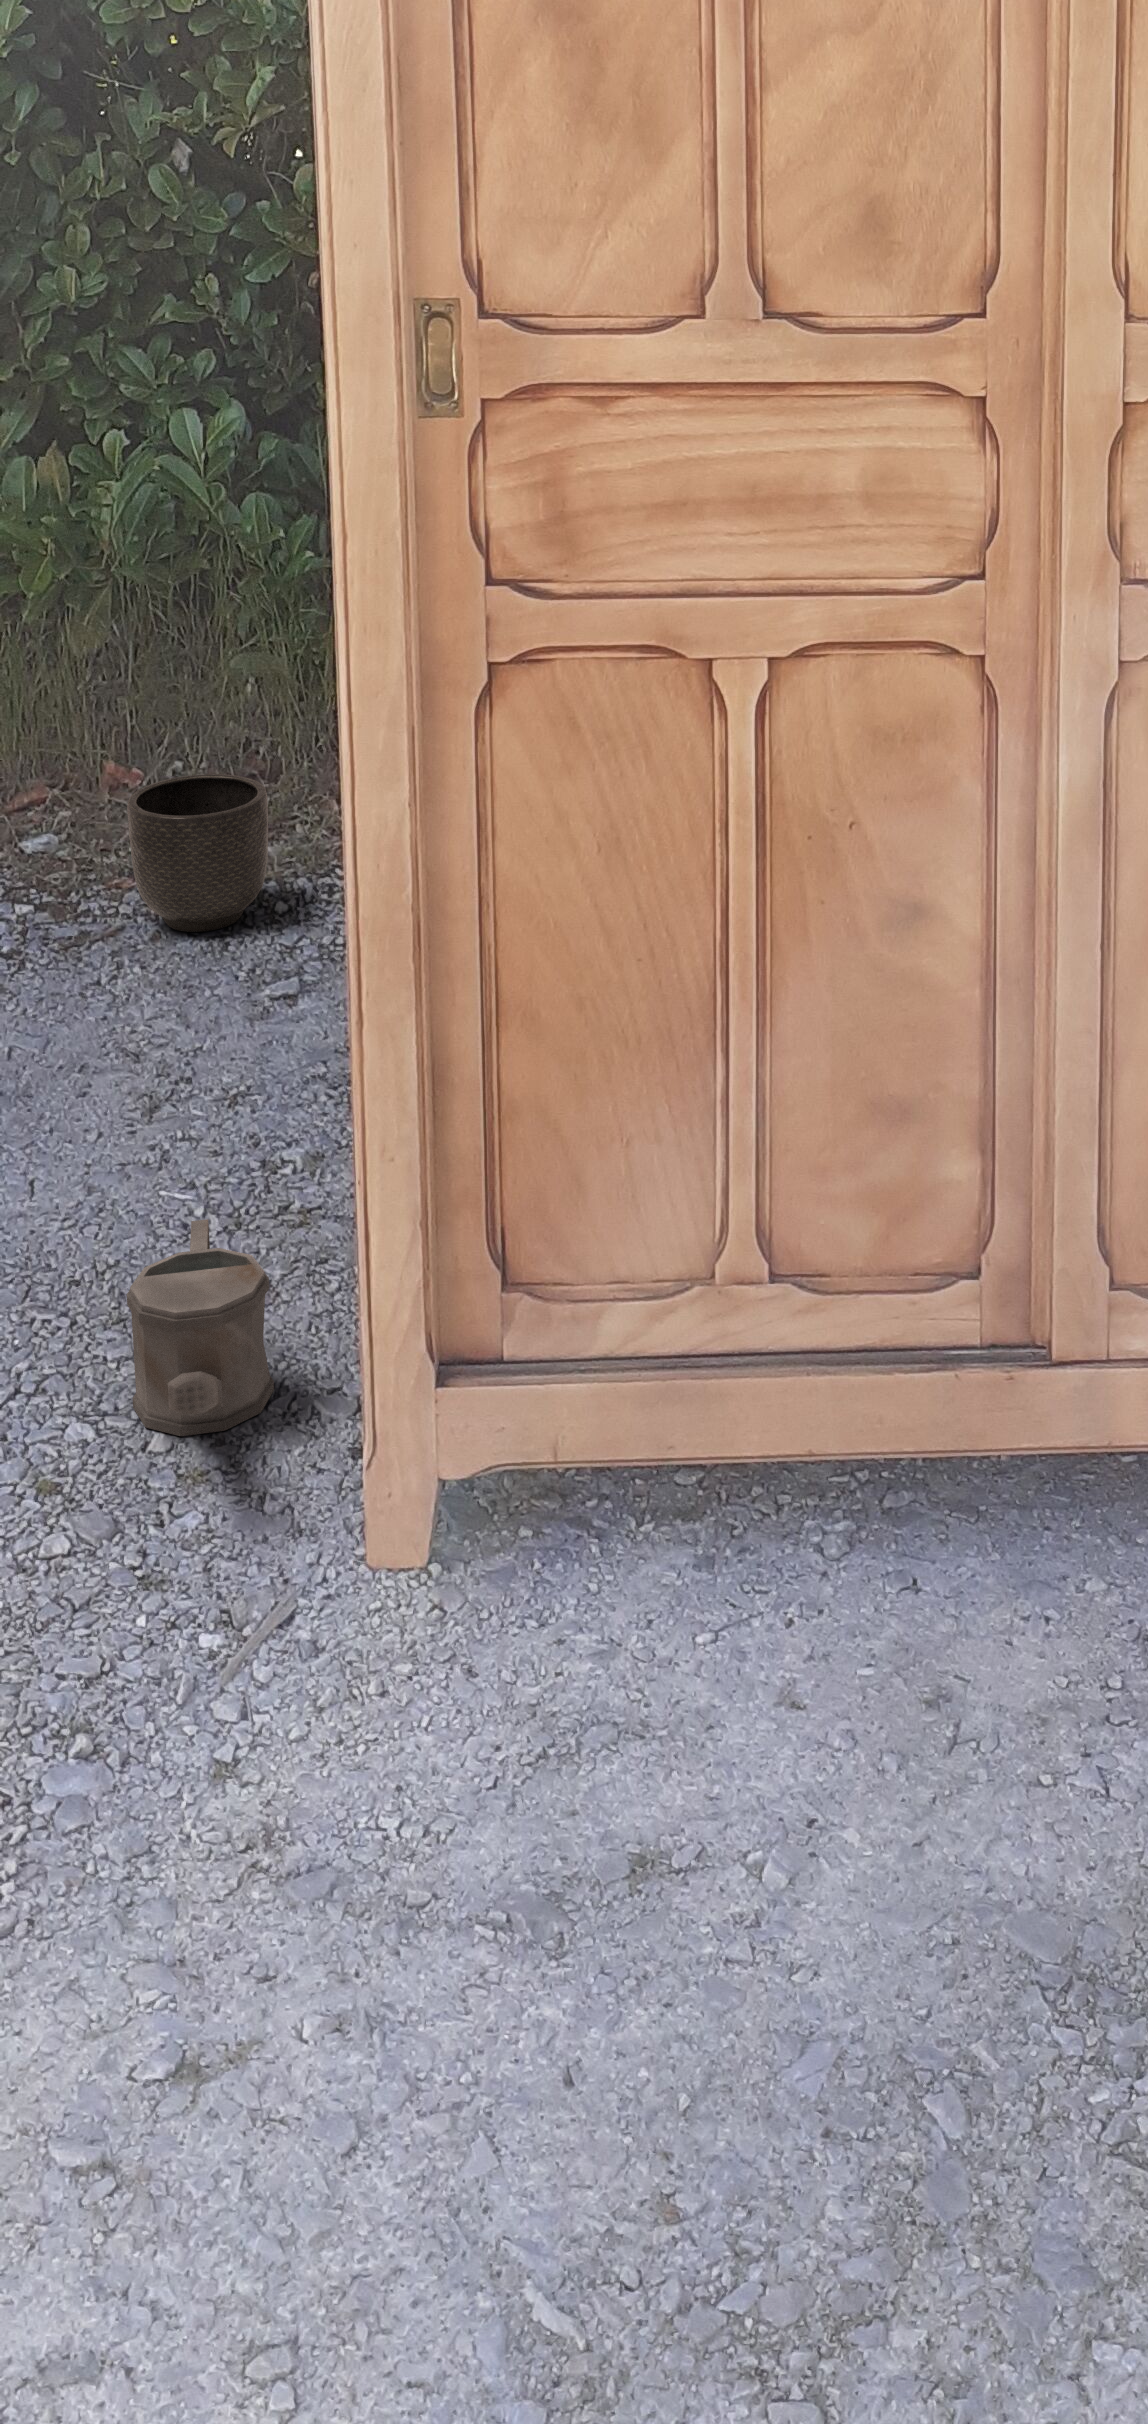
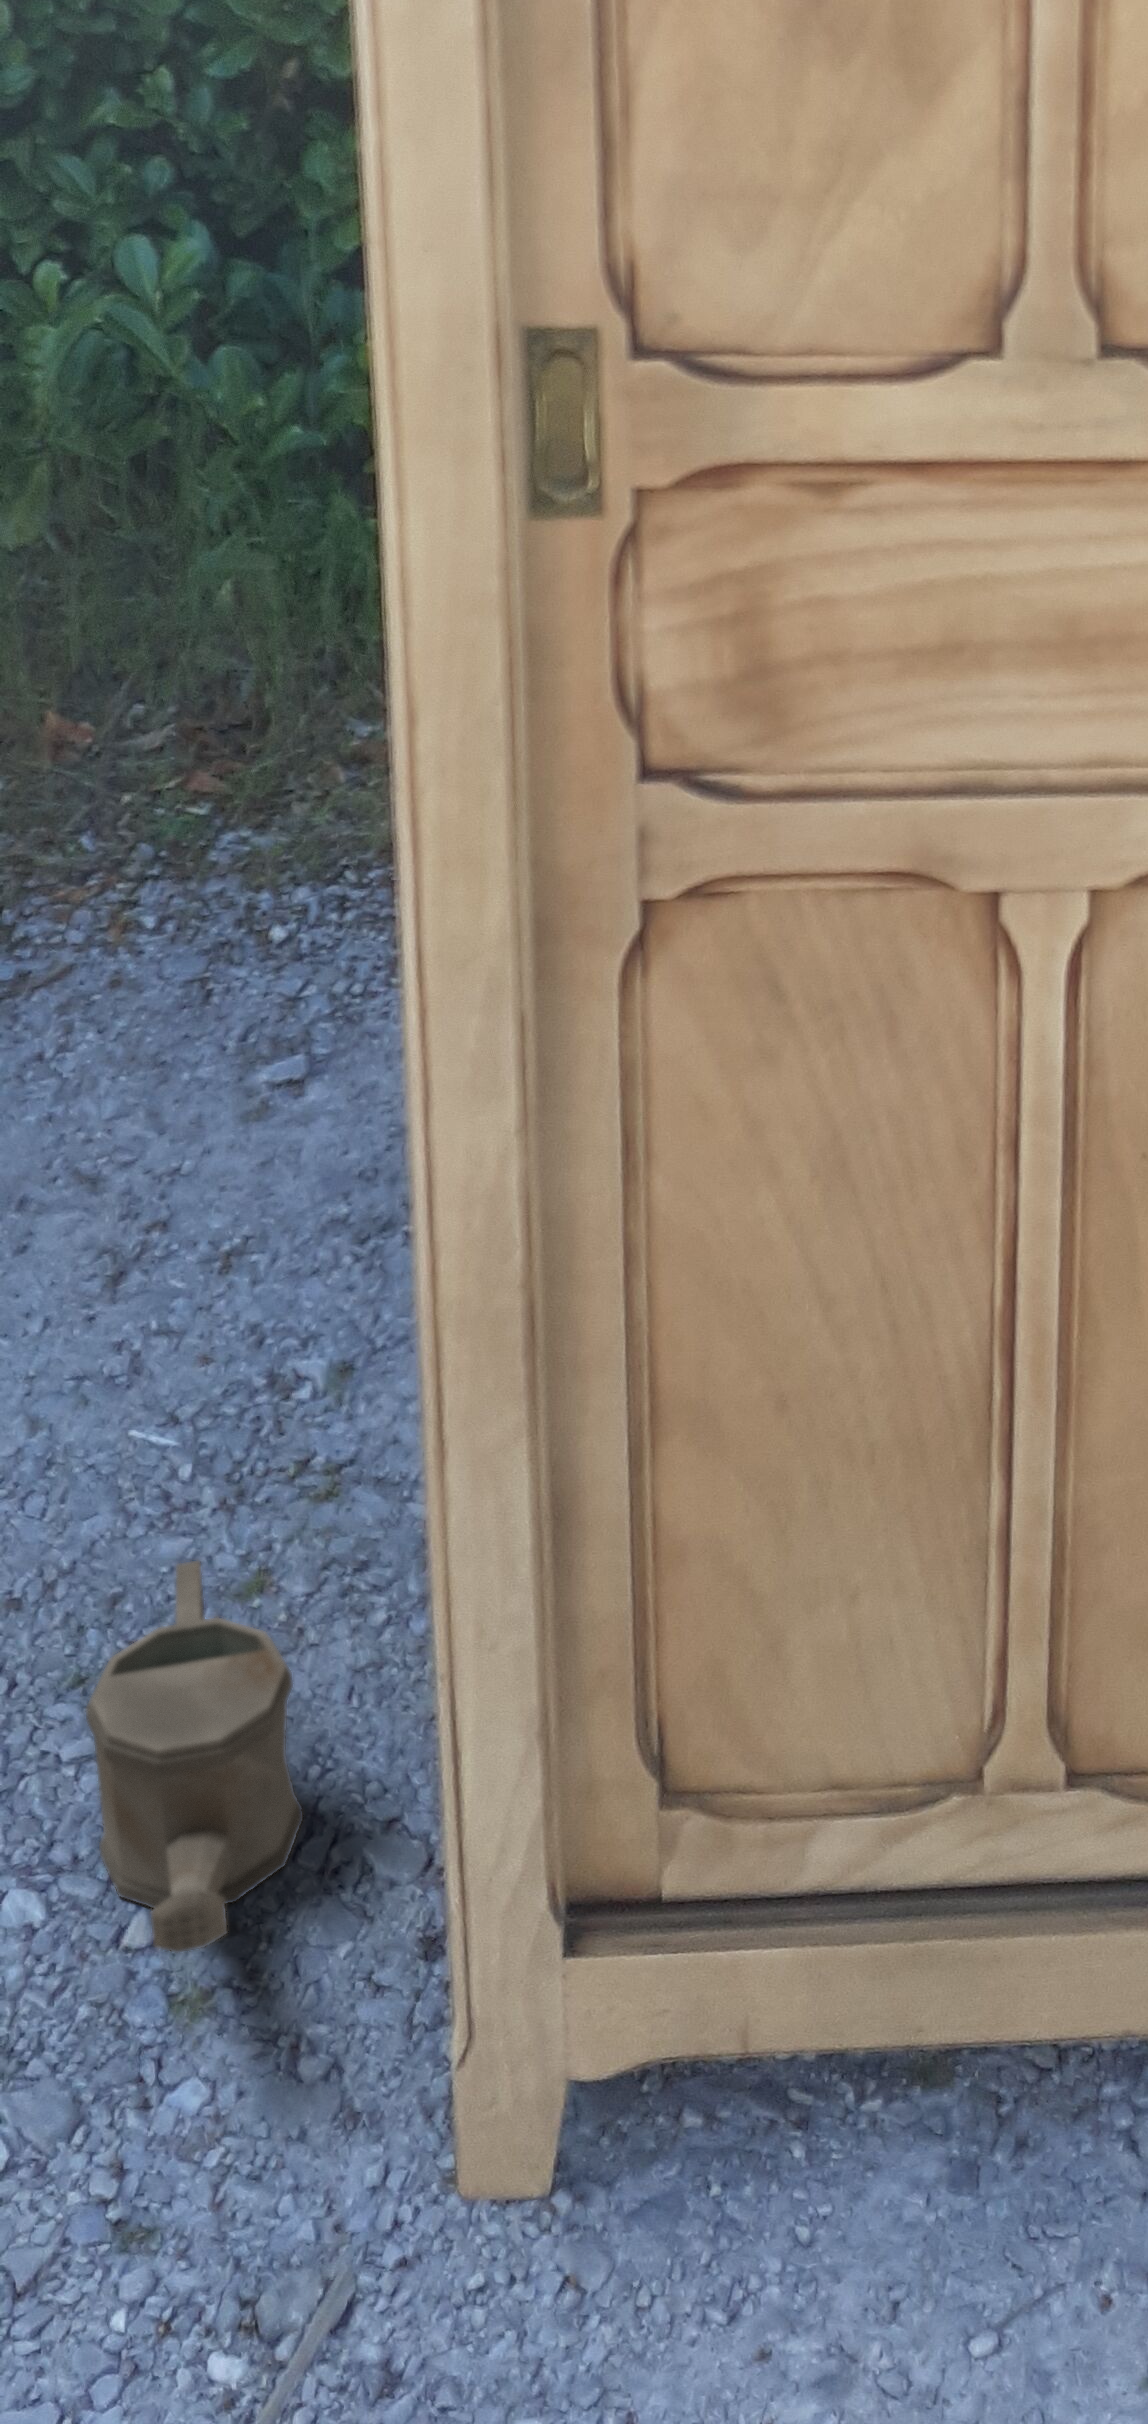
planter: present [127,774,268,932] -> none [70,769,253,979]

